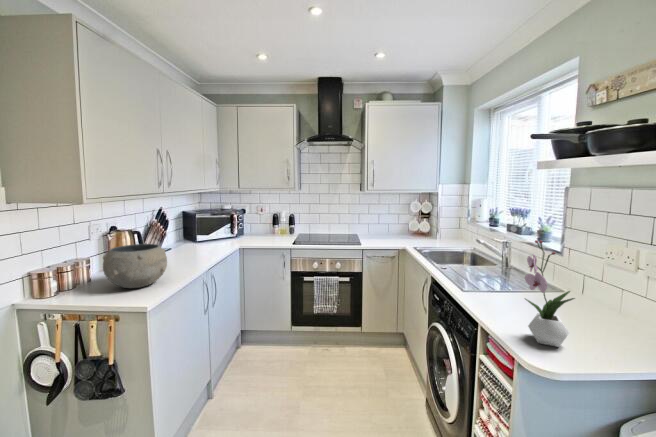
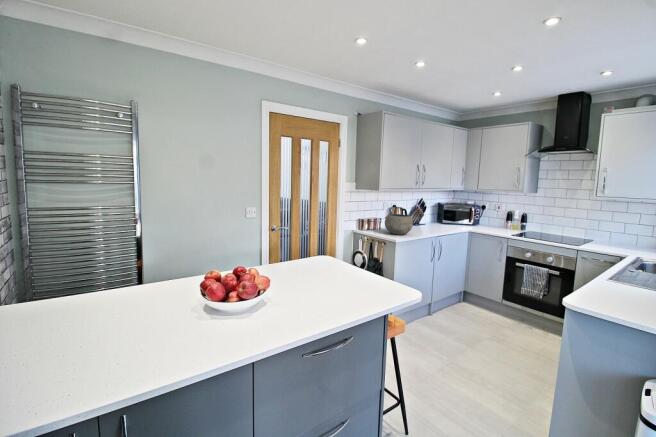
flower arrangement: present [525,240,575,347] -> none [597,235,635,307]

